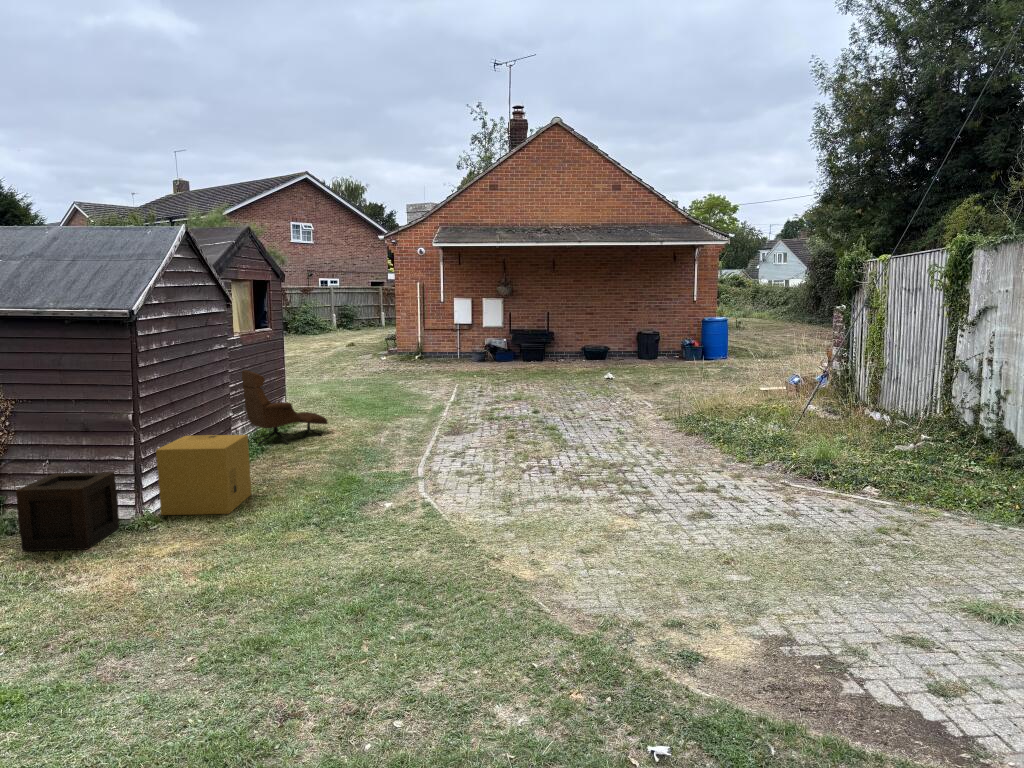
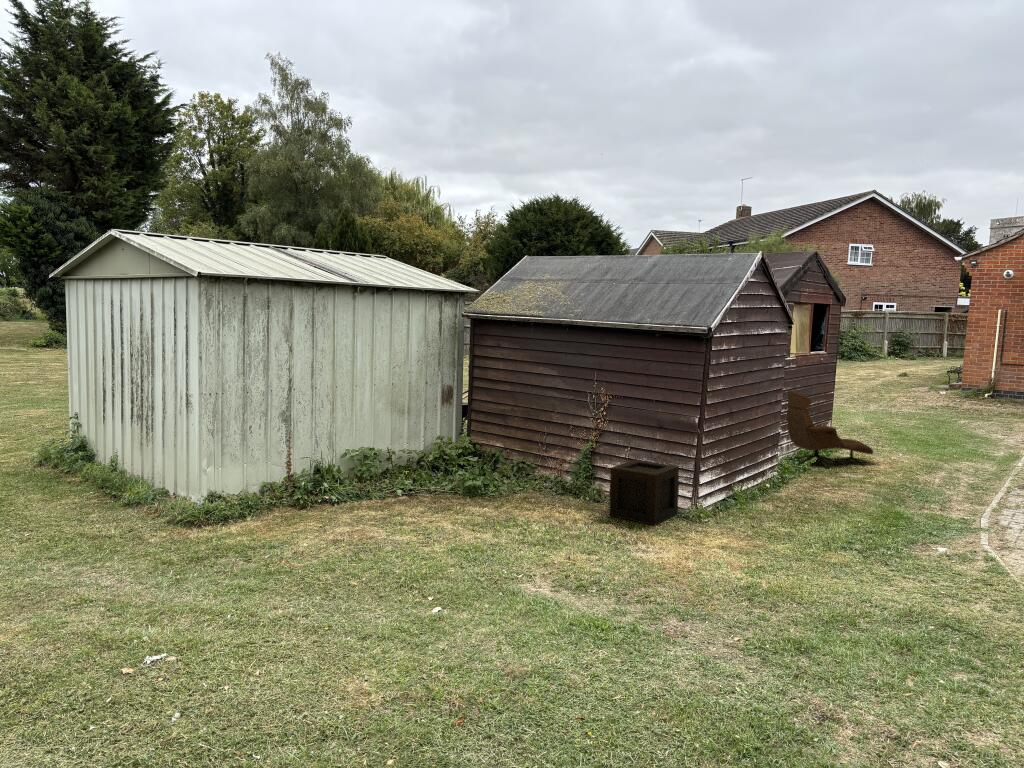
cardboard box: present [156,435,251,515] -> none [711,445,794,522]

